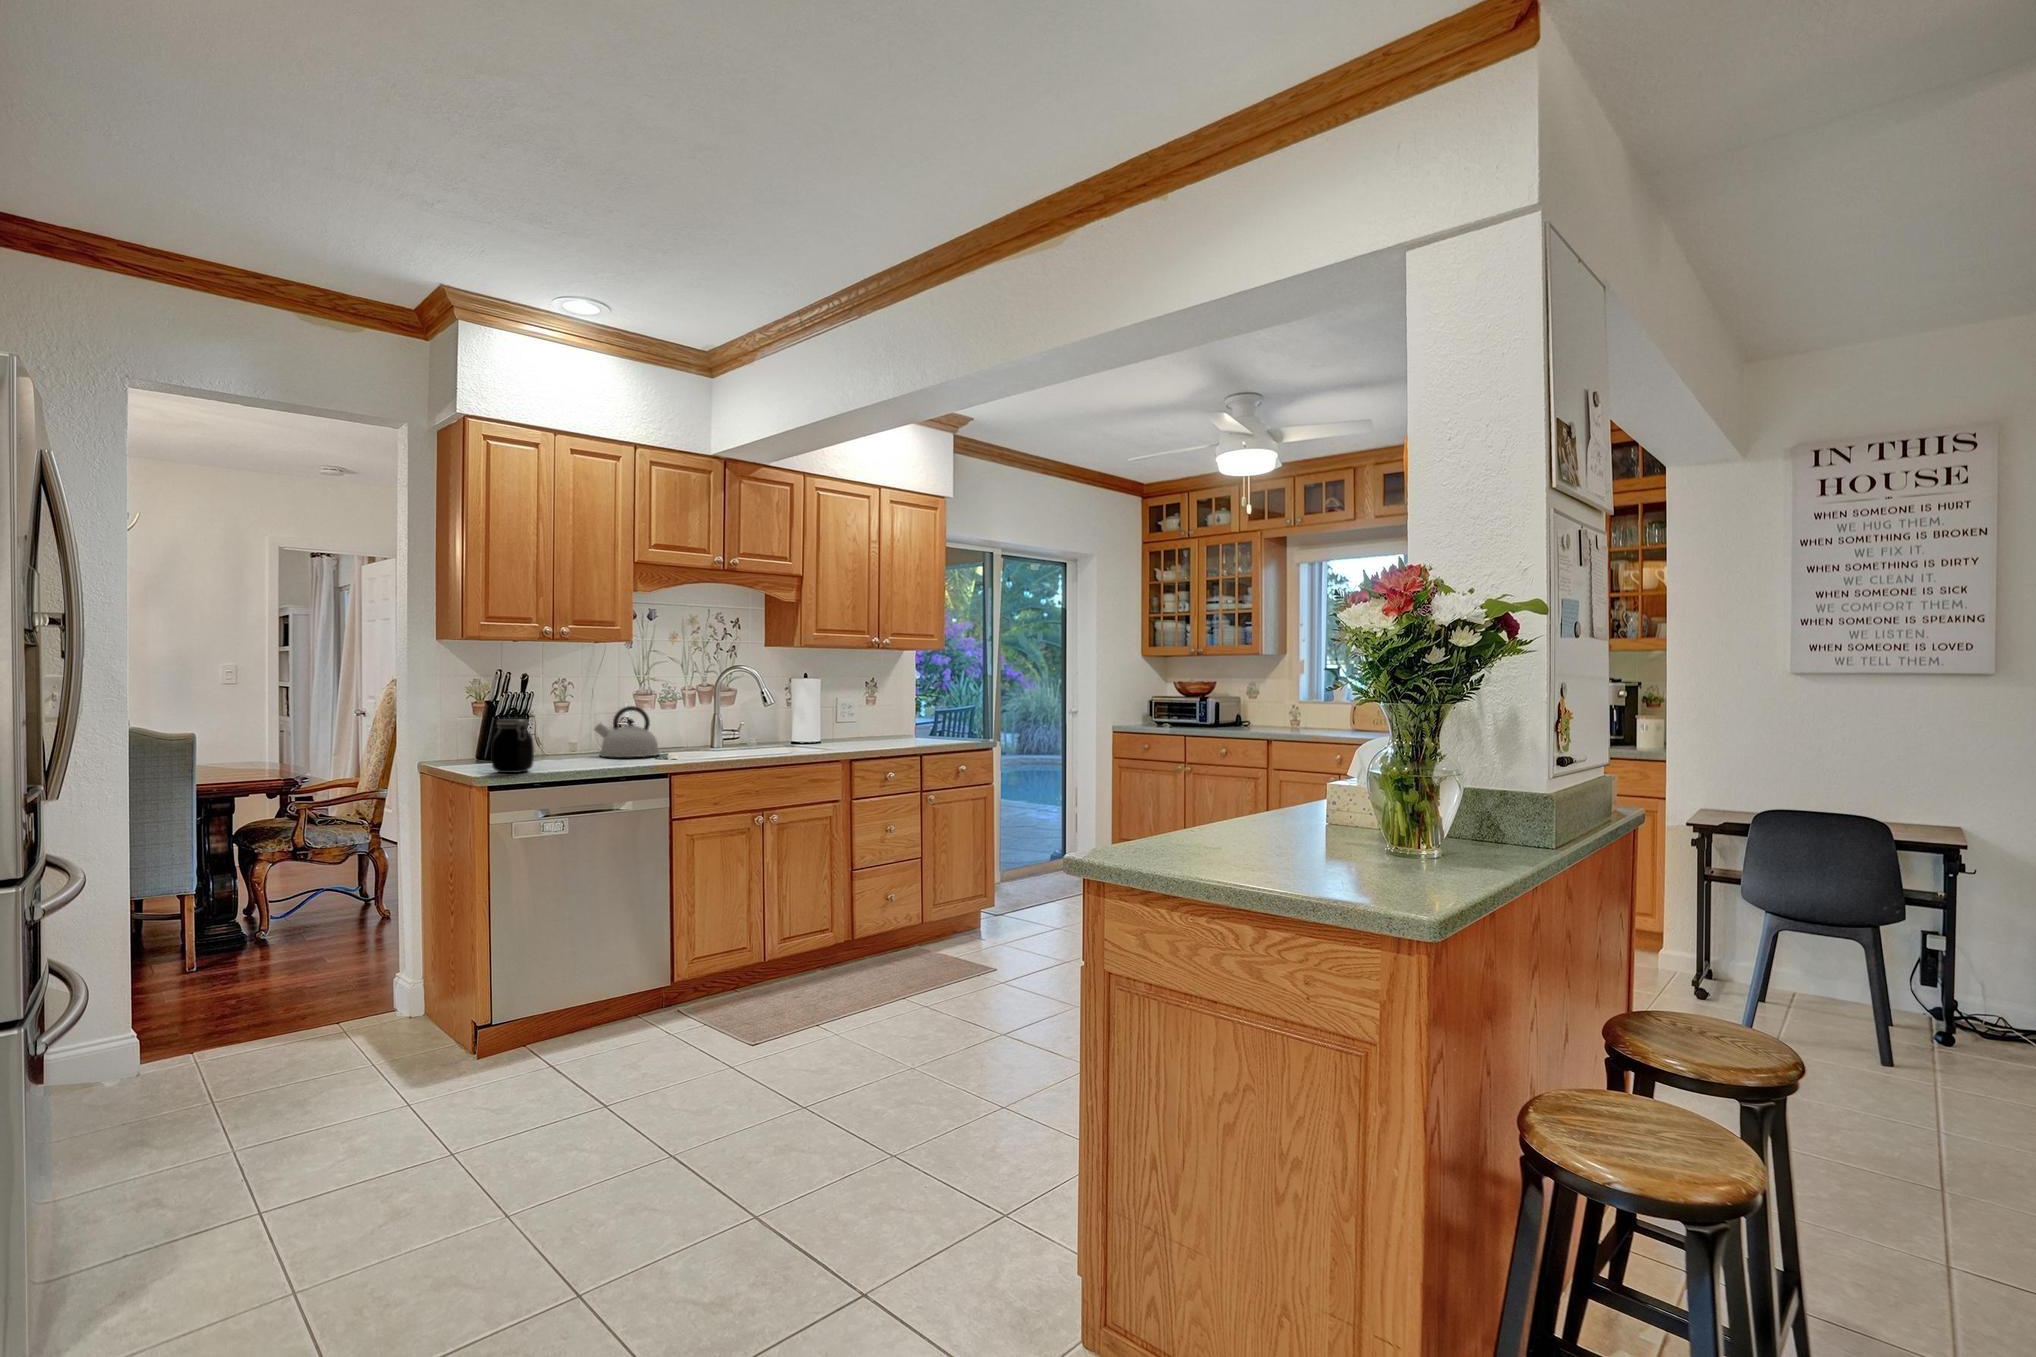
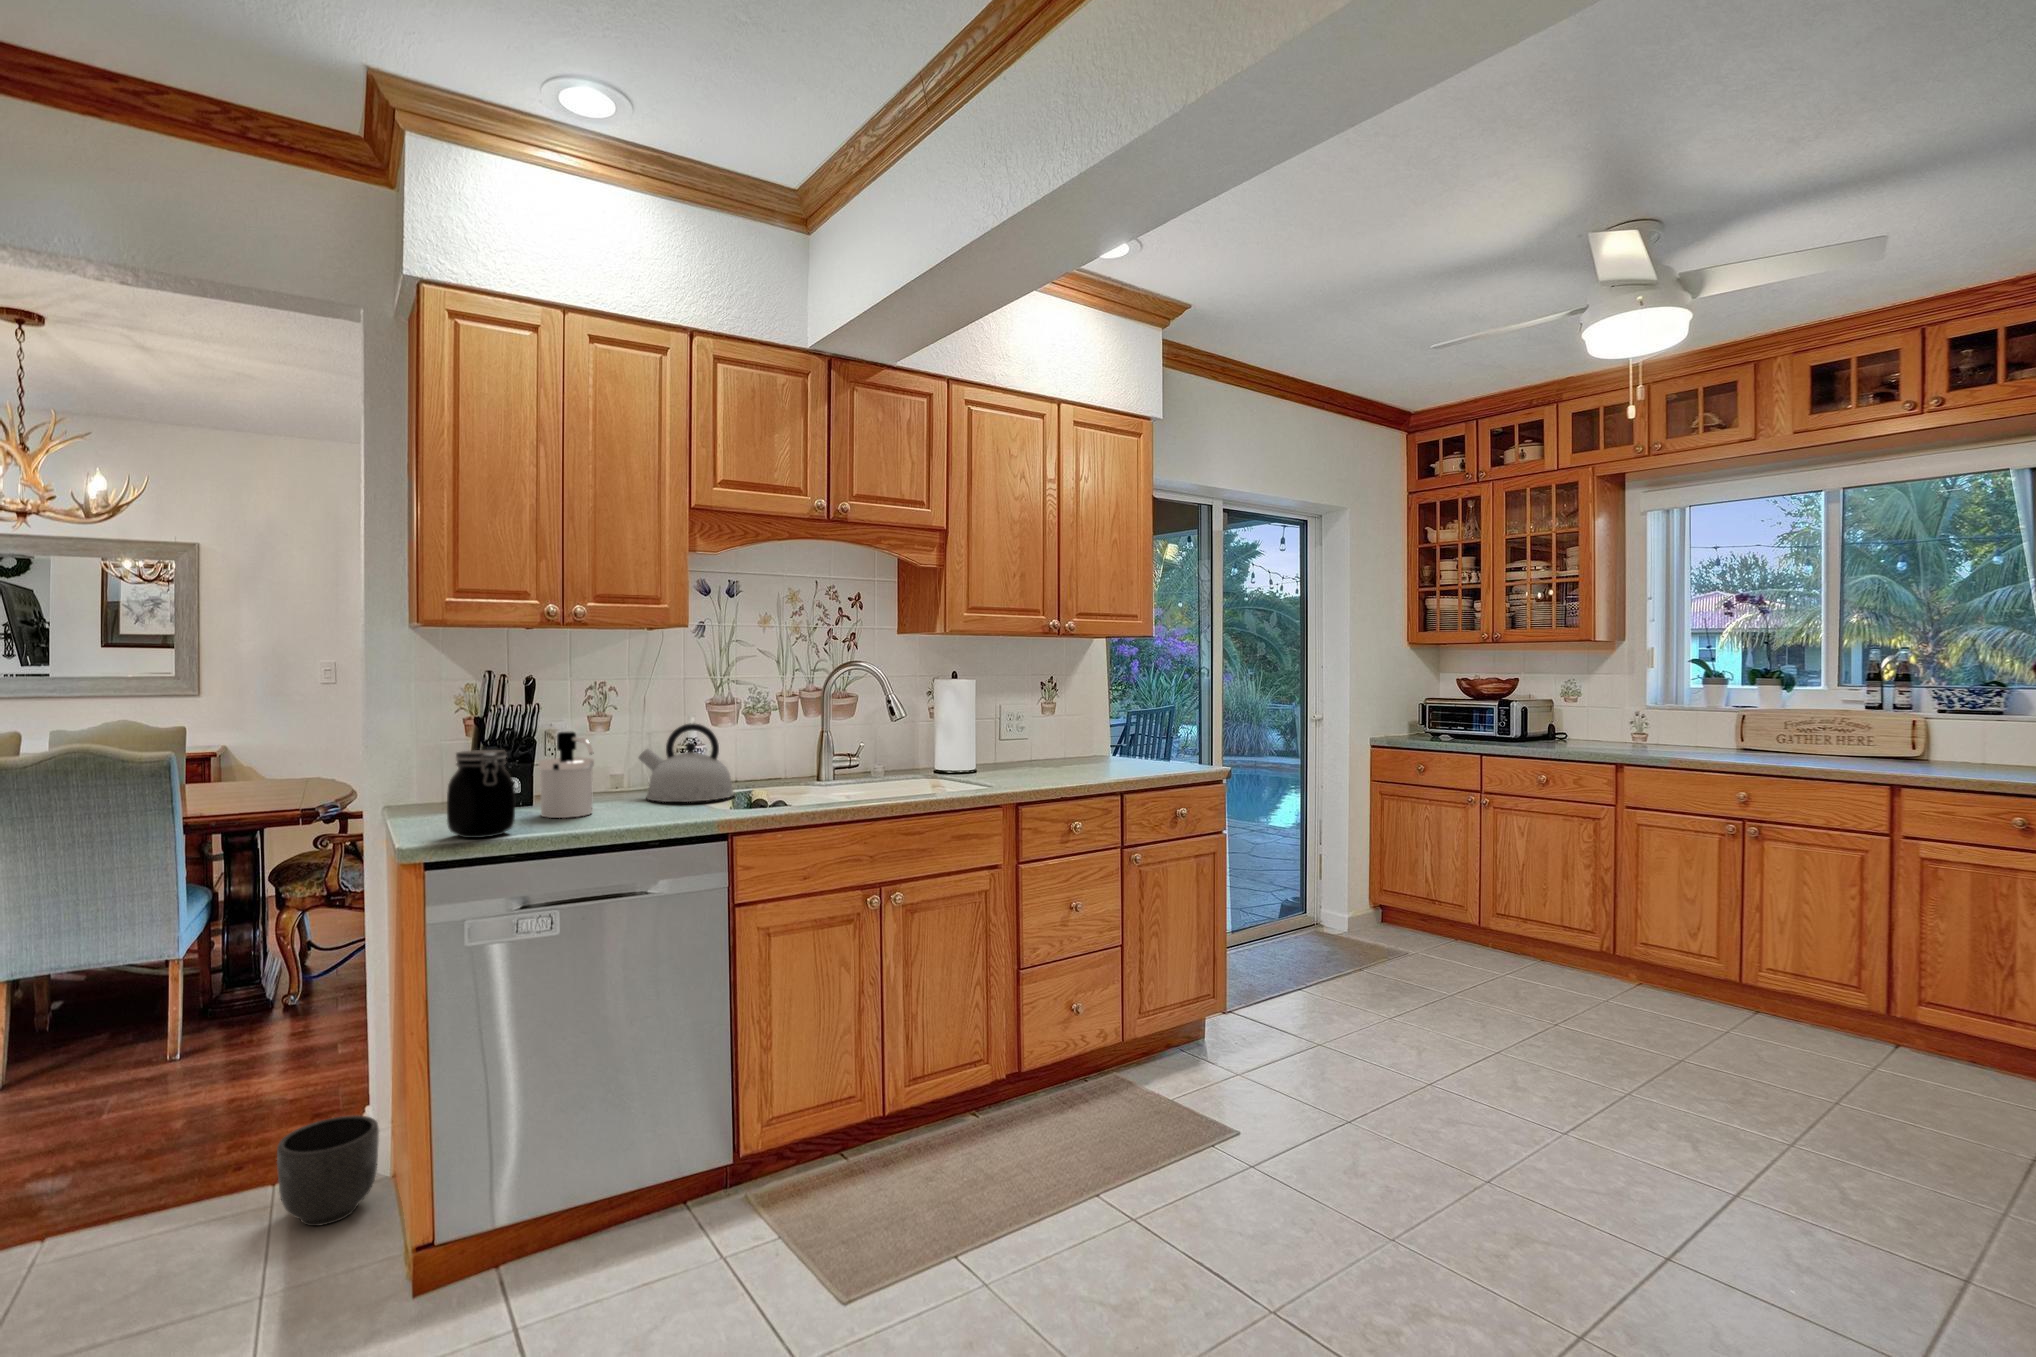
soap dispenser: none [537,710,578,765] -> present [539,732,594,818]
planter: none [356,969,421,1035] -> present [277,1115,379,1226]

